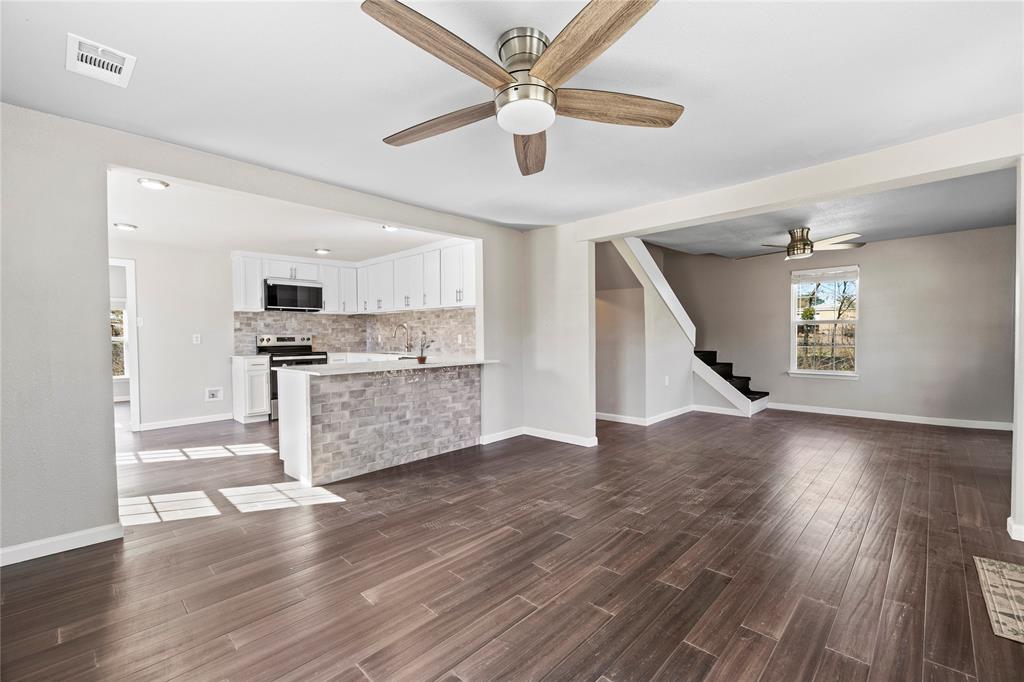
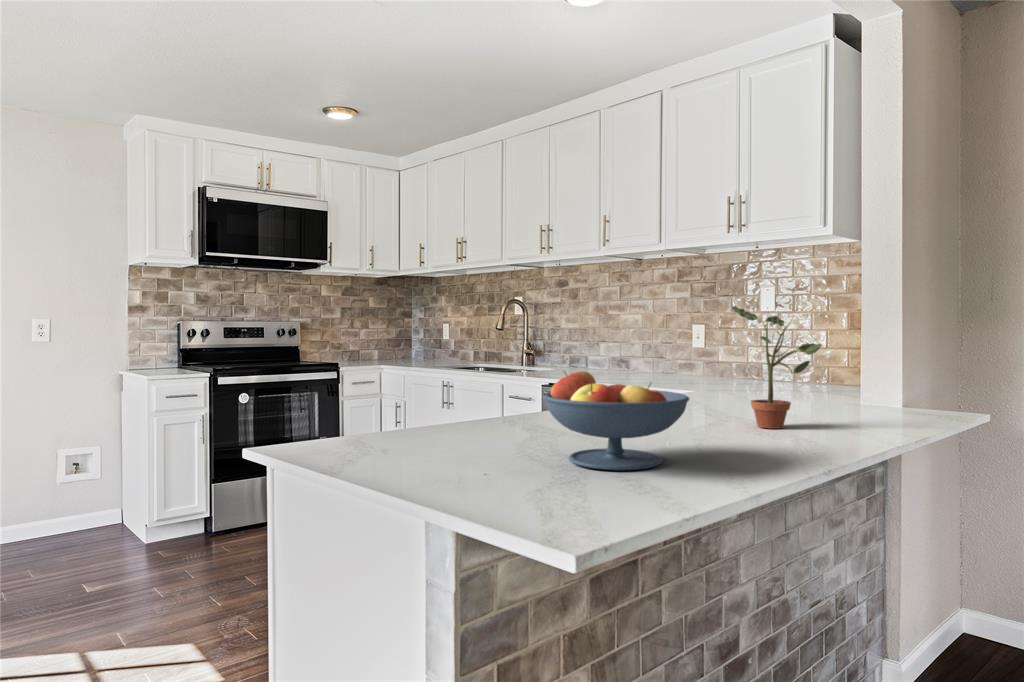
fruit bowl: none [341,347,378,369] -> present [543,371,689,470]

